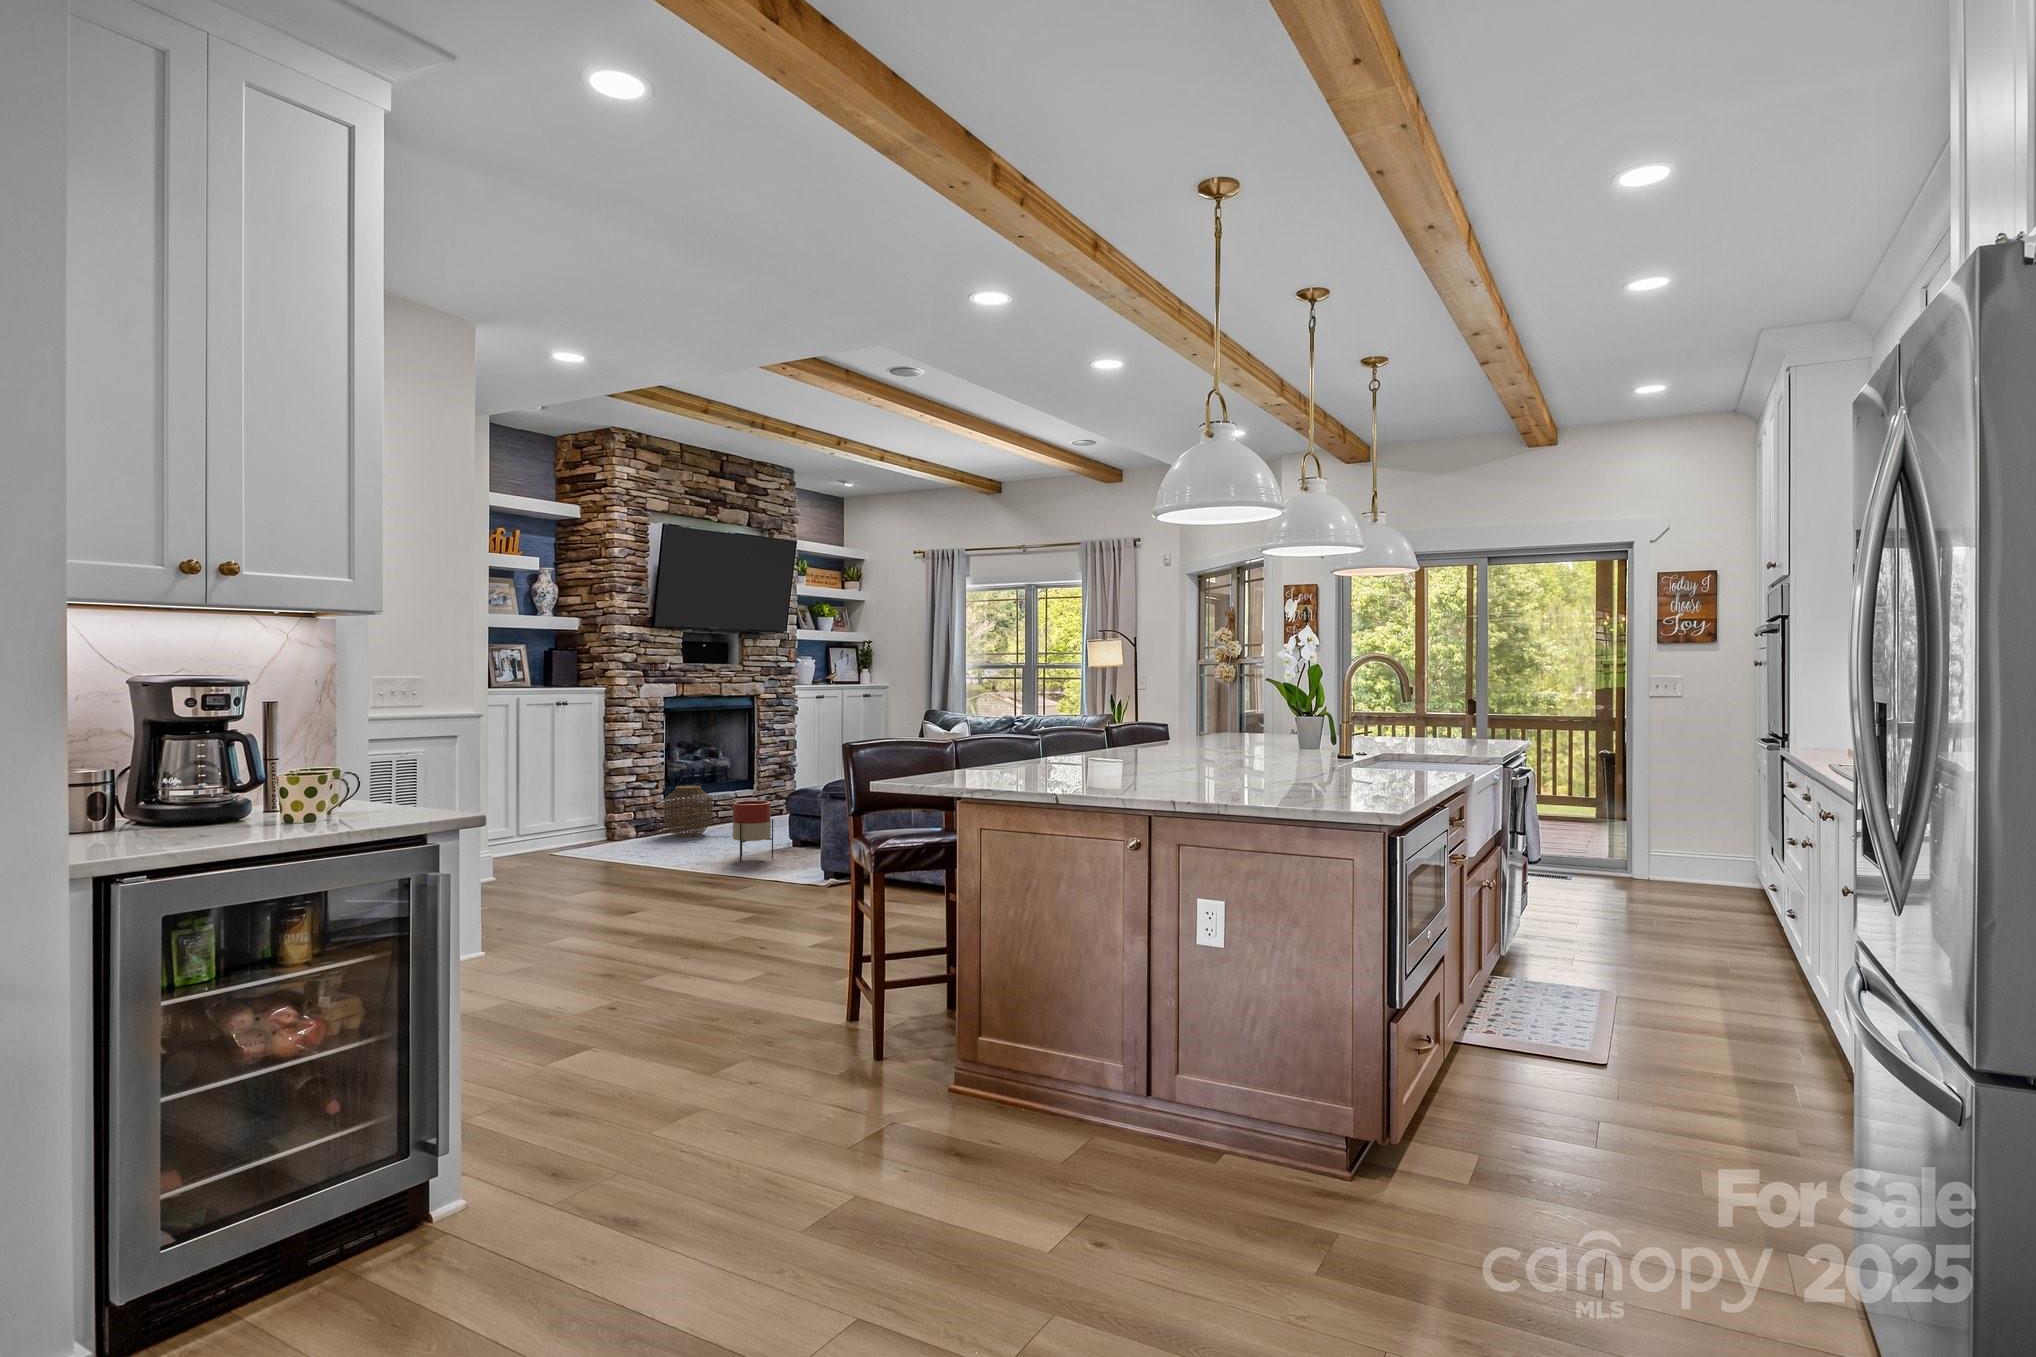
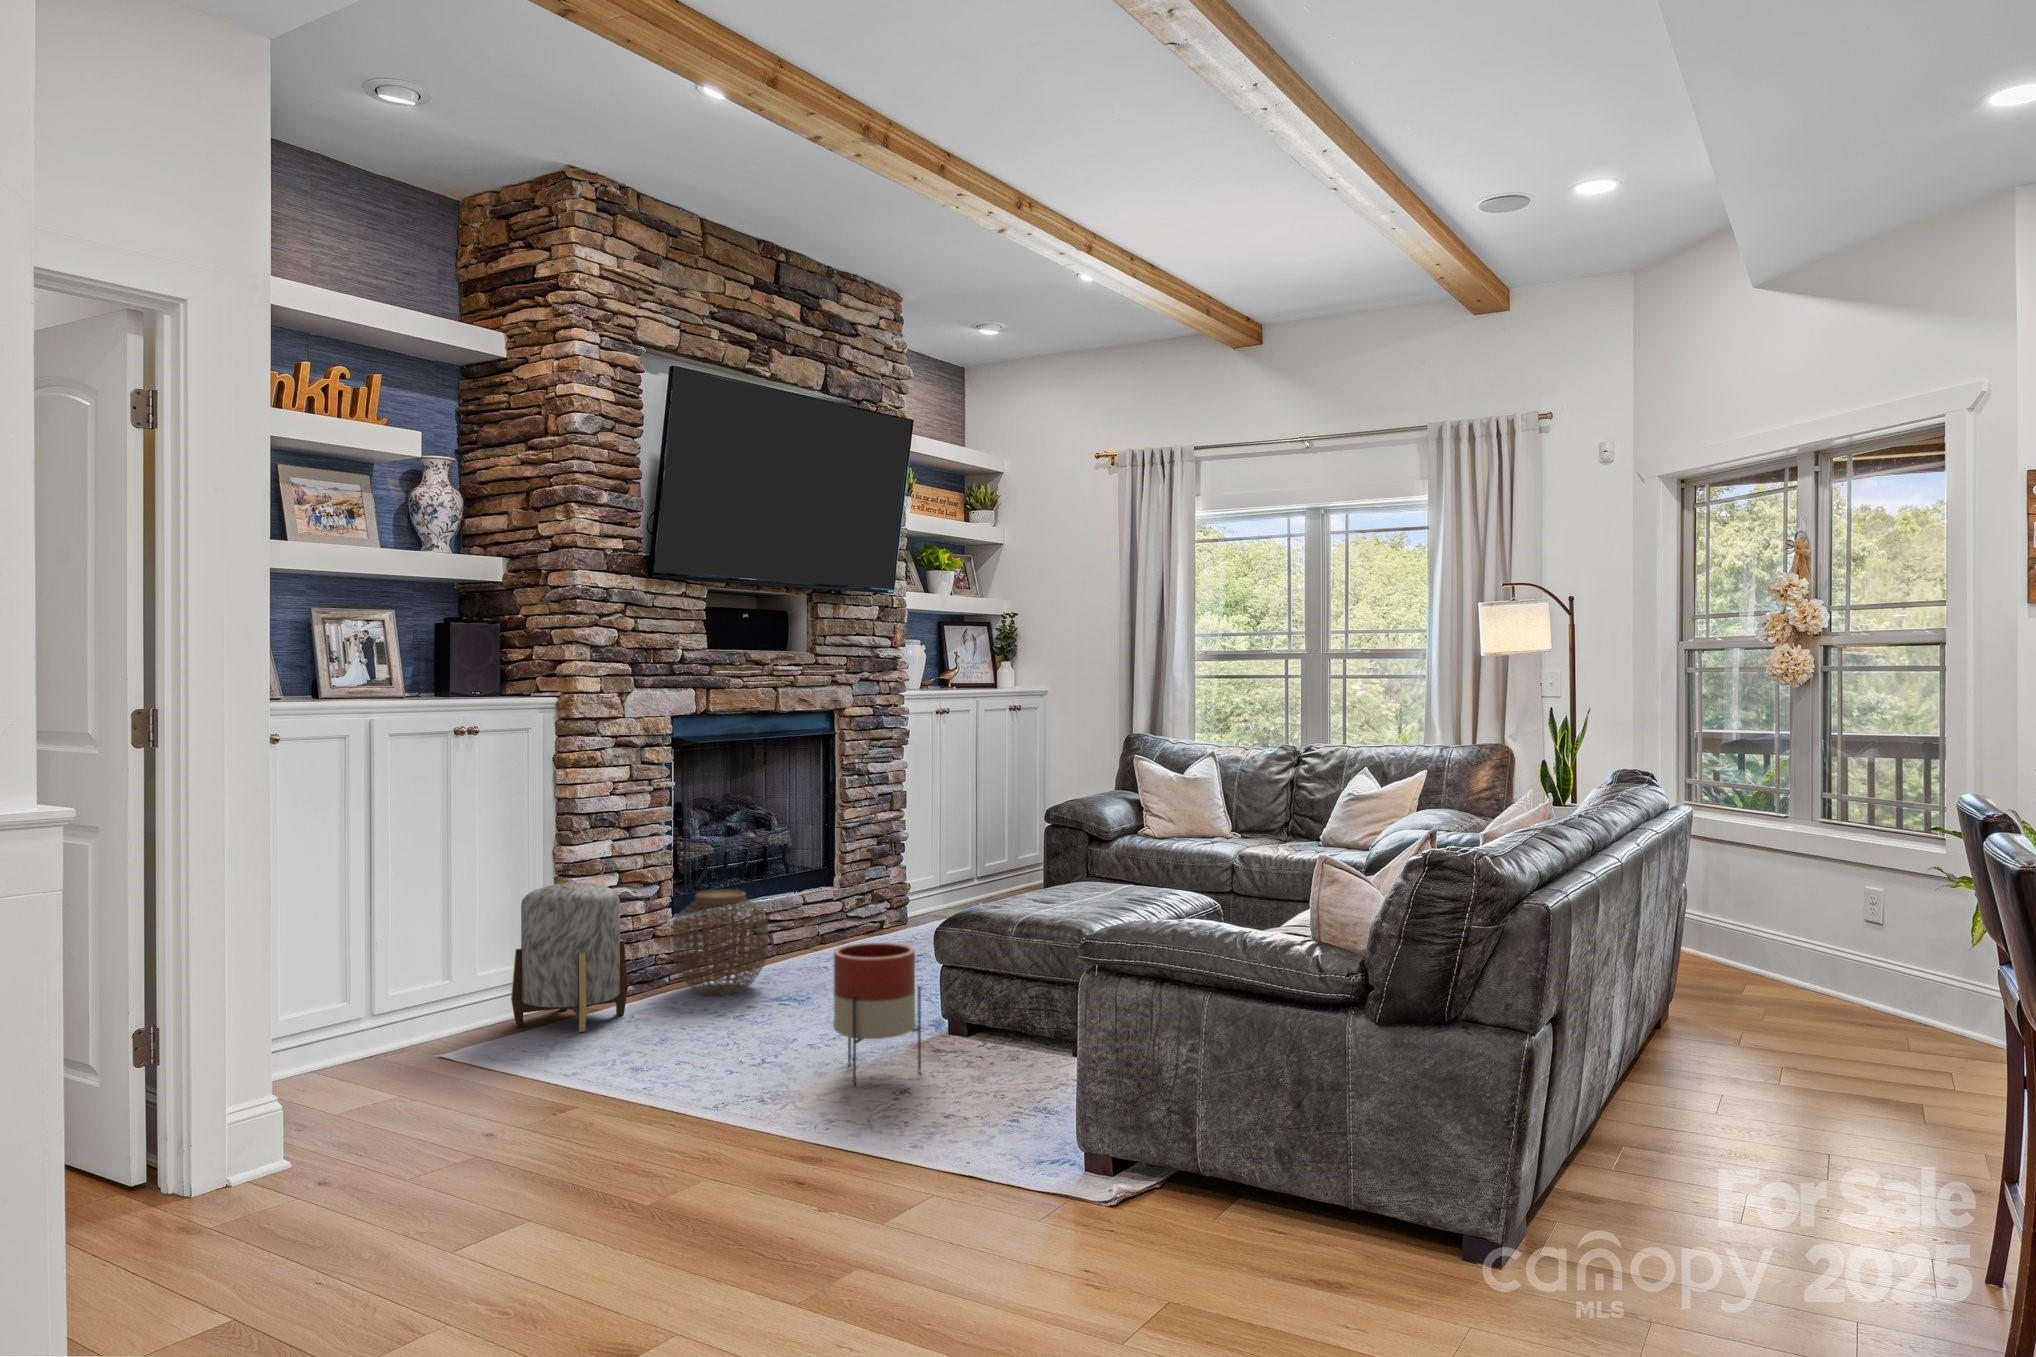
stool: none [583,778,640,848] -> present [511,883,628,1032]

